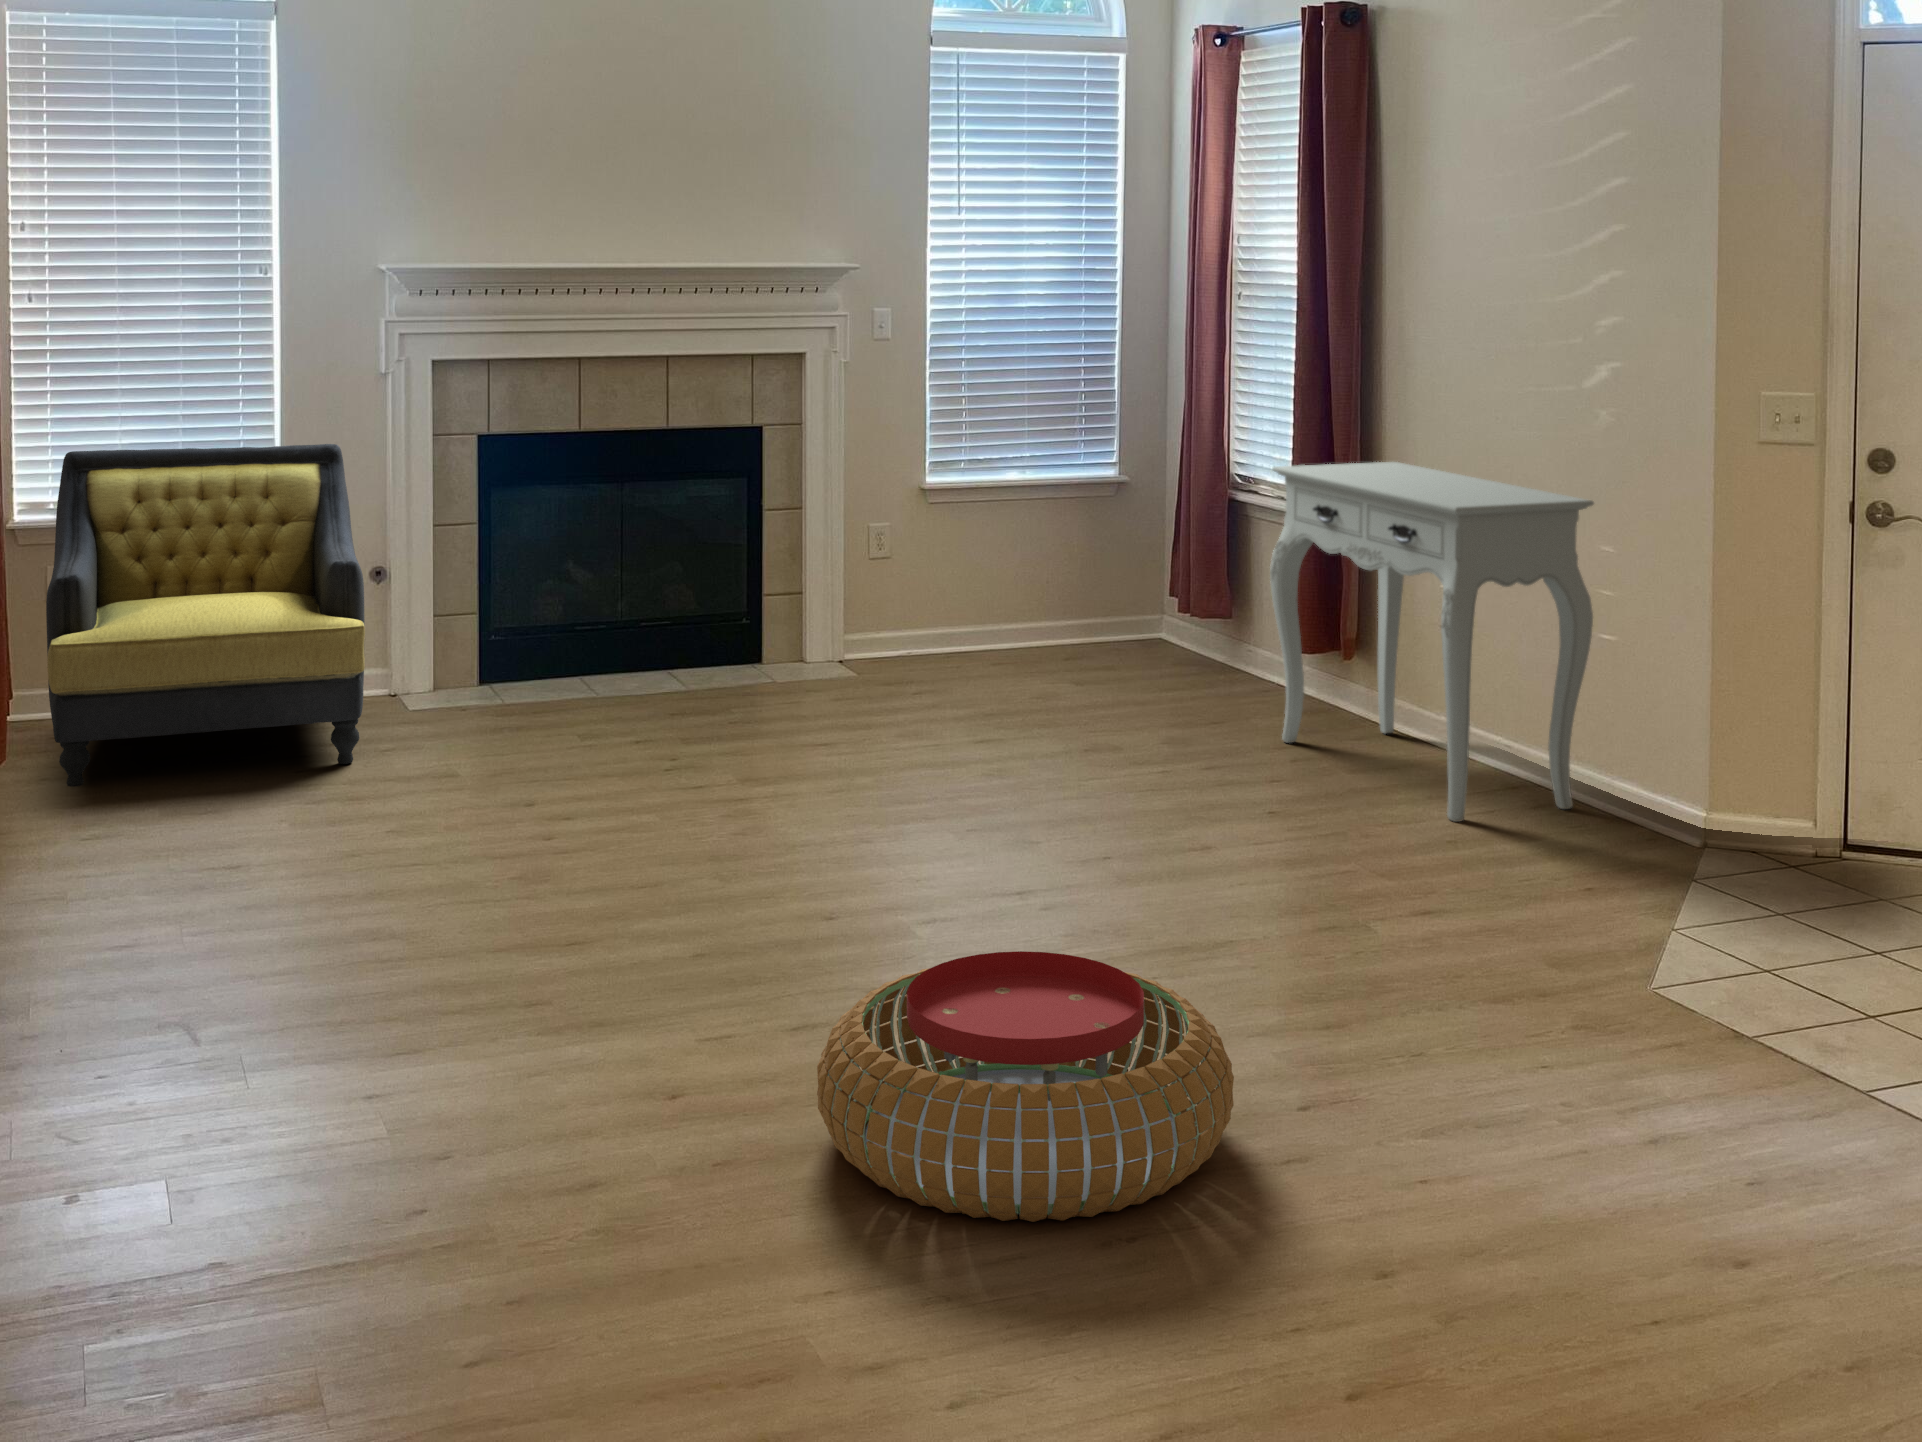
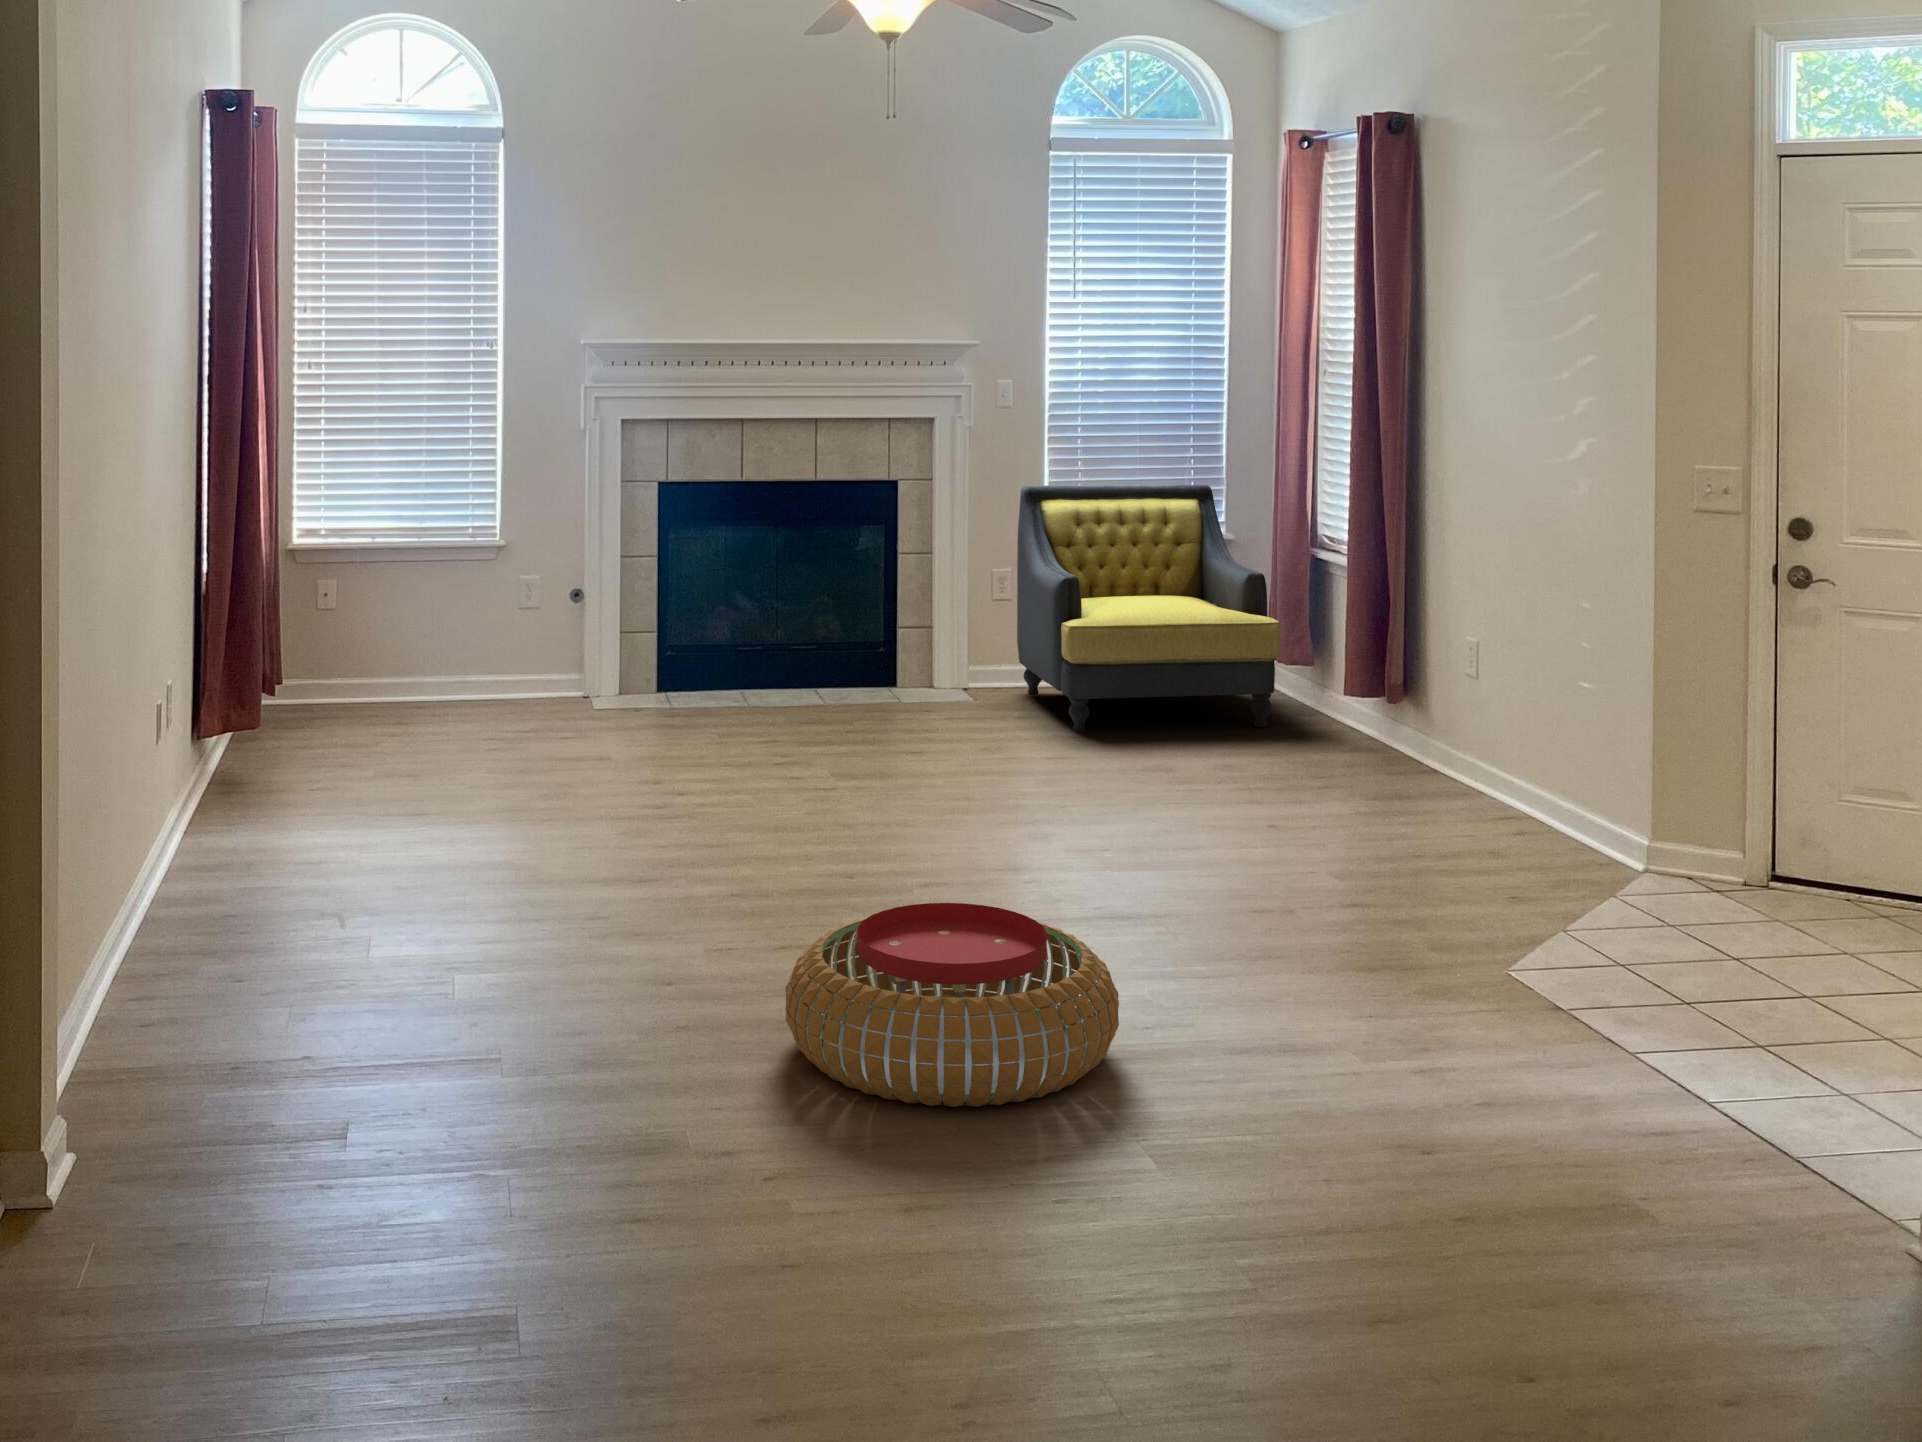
armchair: present [46,444,365,787] -> present [1017,485,1280,732]
console table: present [1270,462,1594,822] -> none [1321,523,1592,846]

